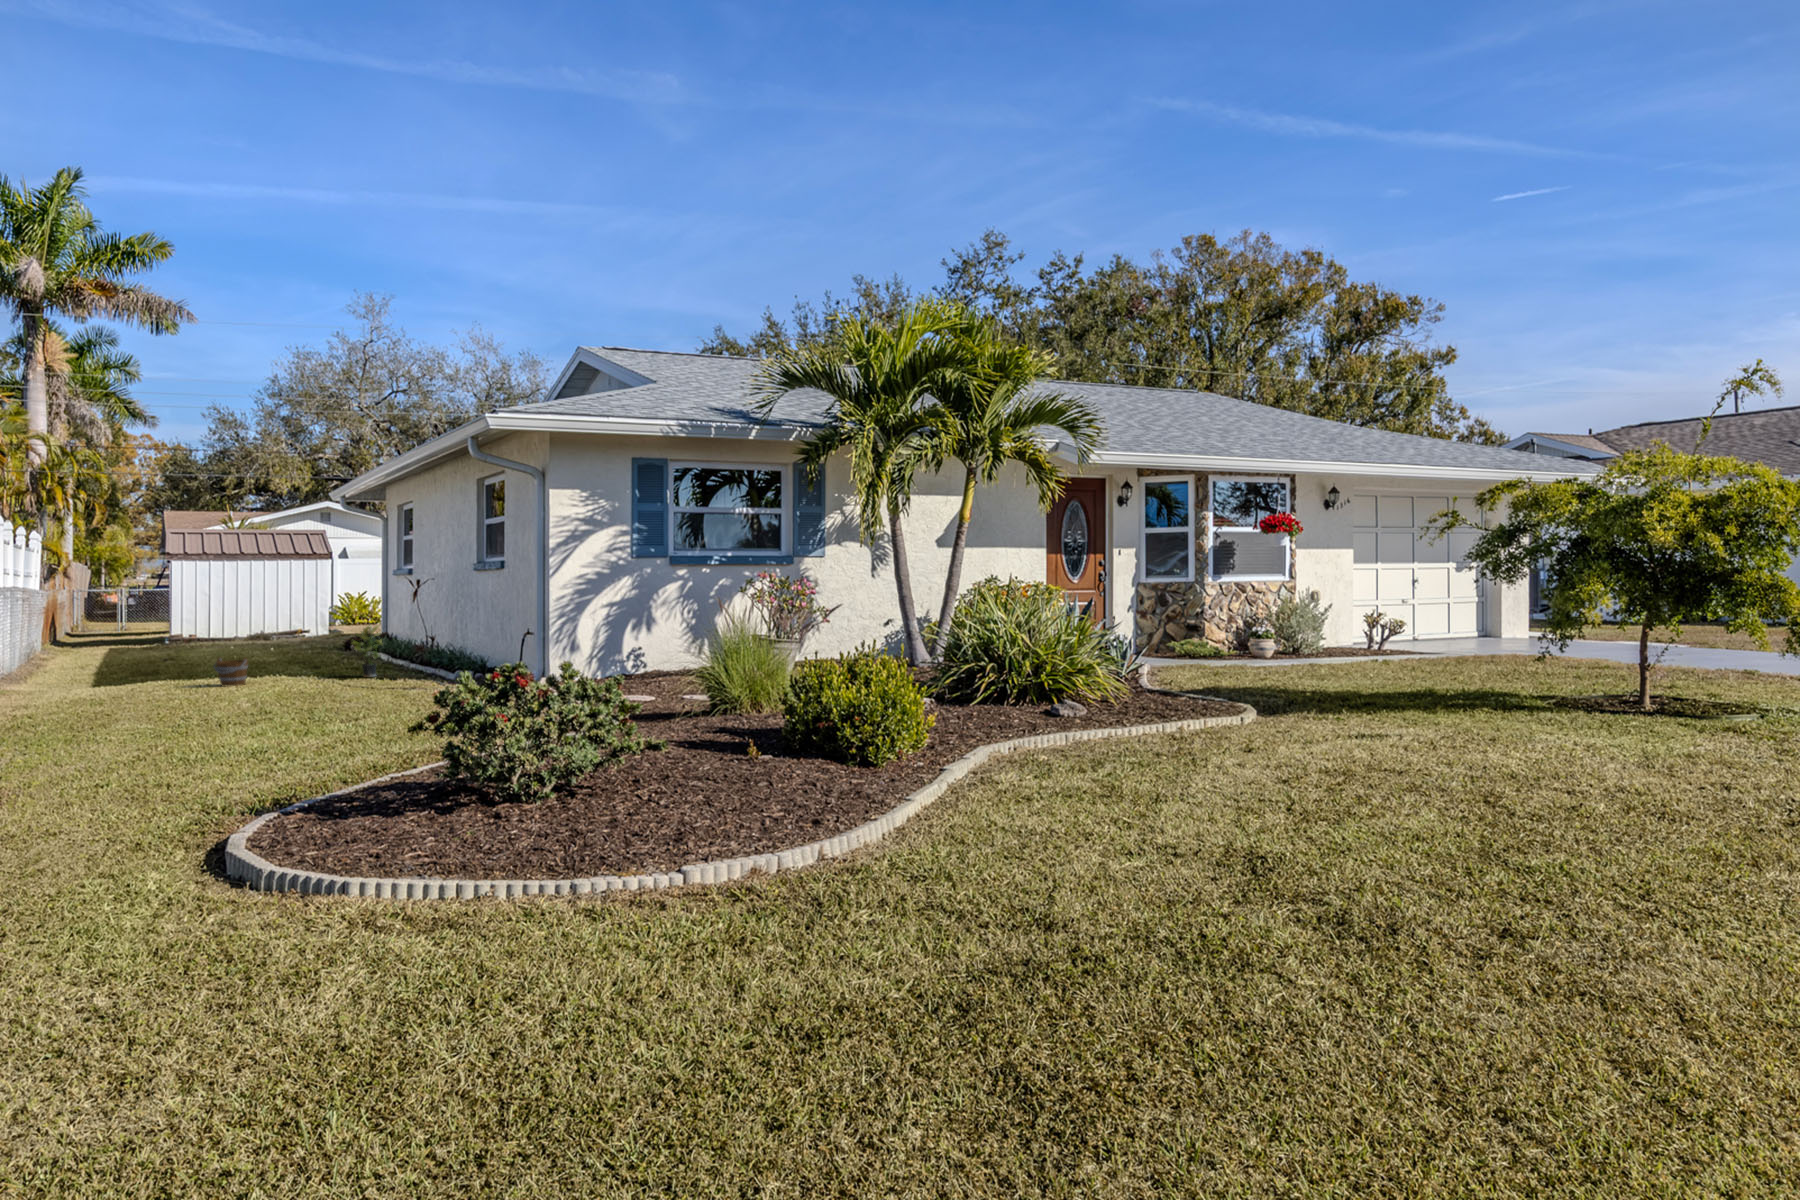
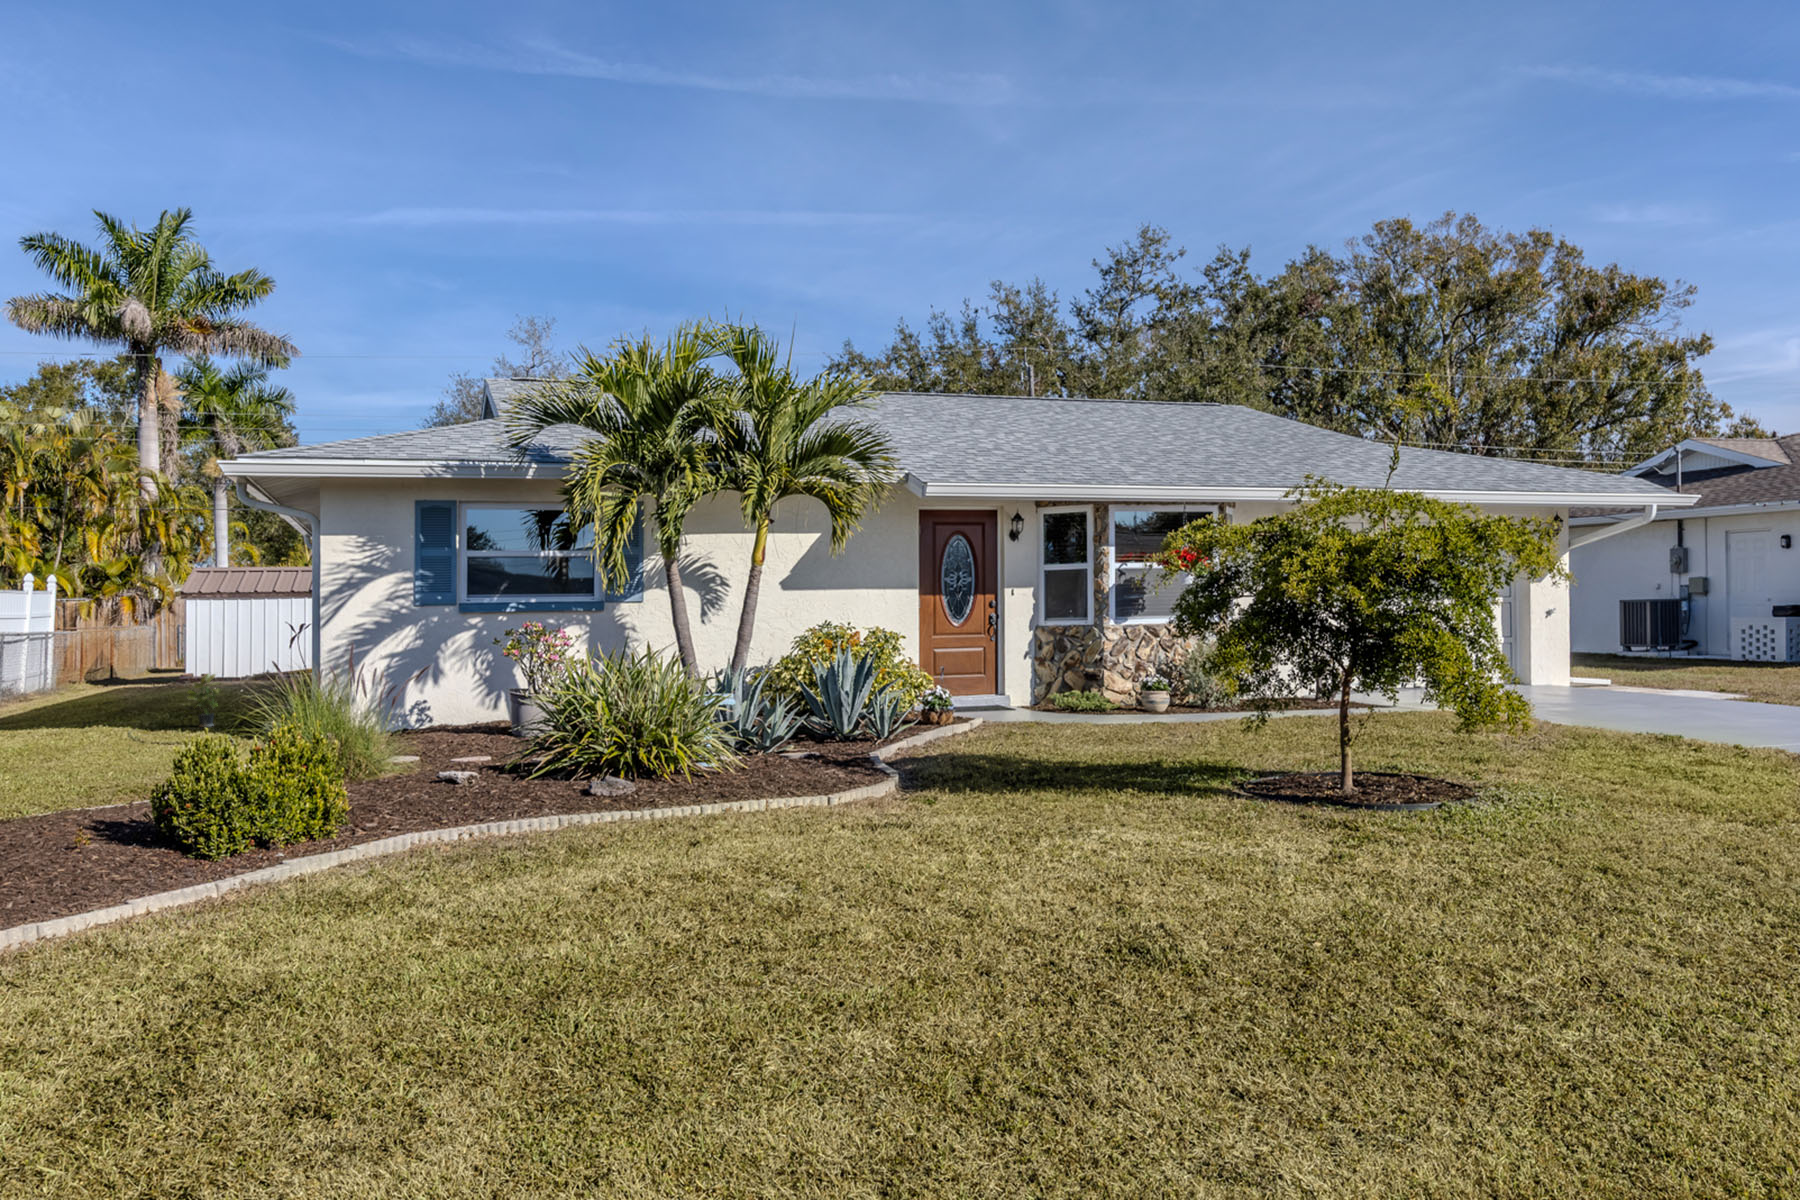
bucket: present [214,657,248,686] -> none [41,707,79,737]

